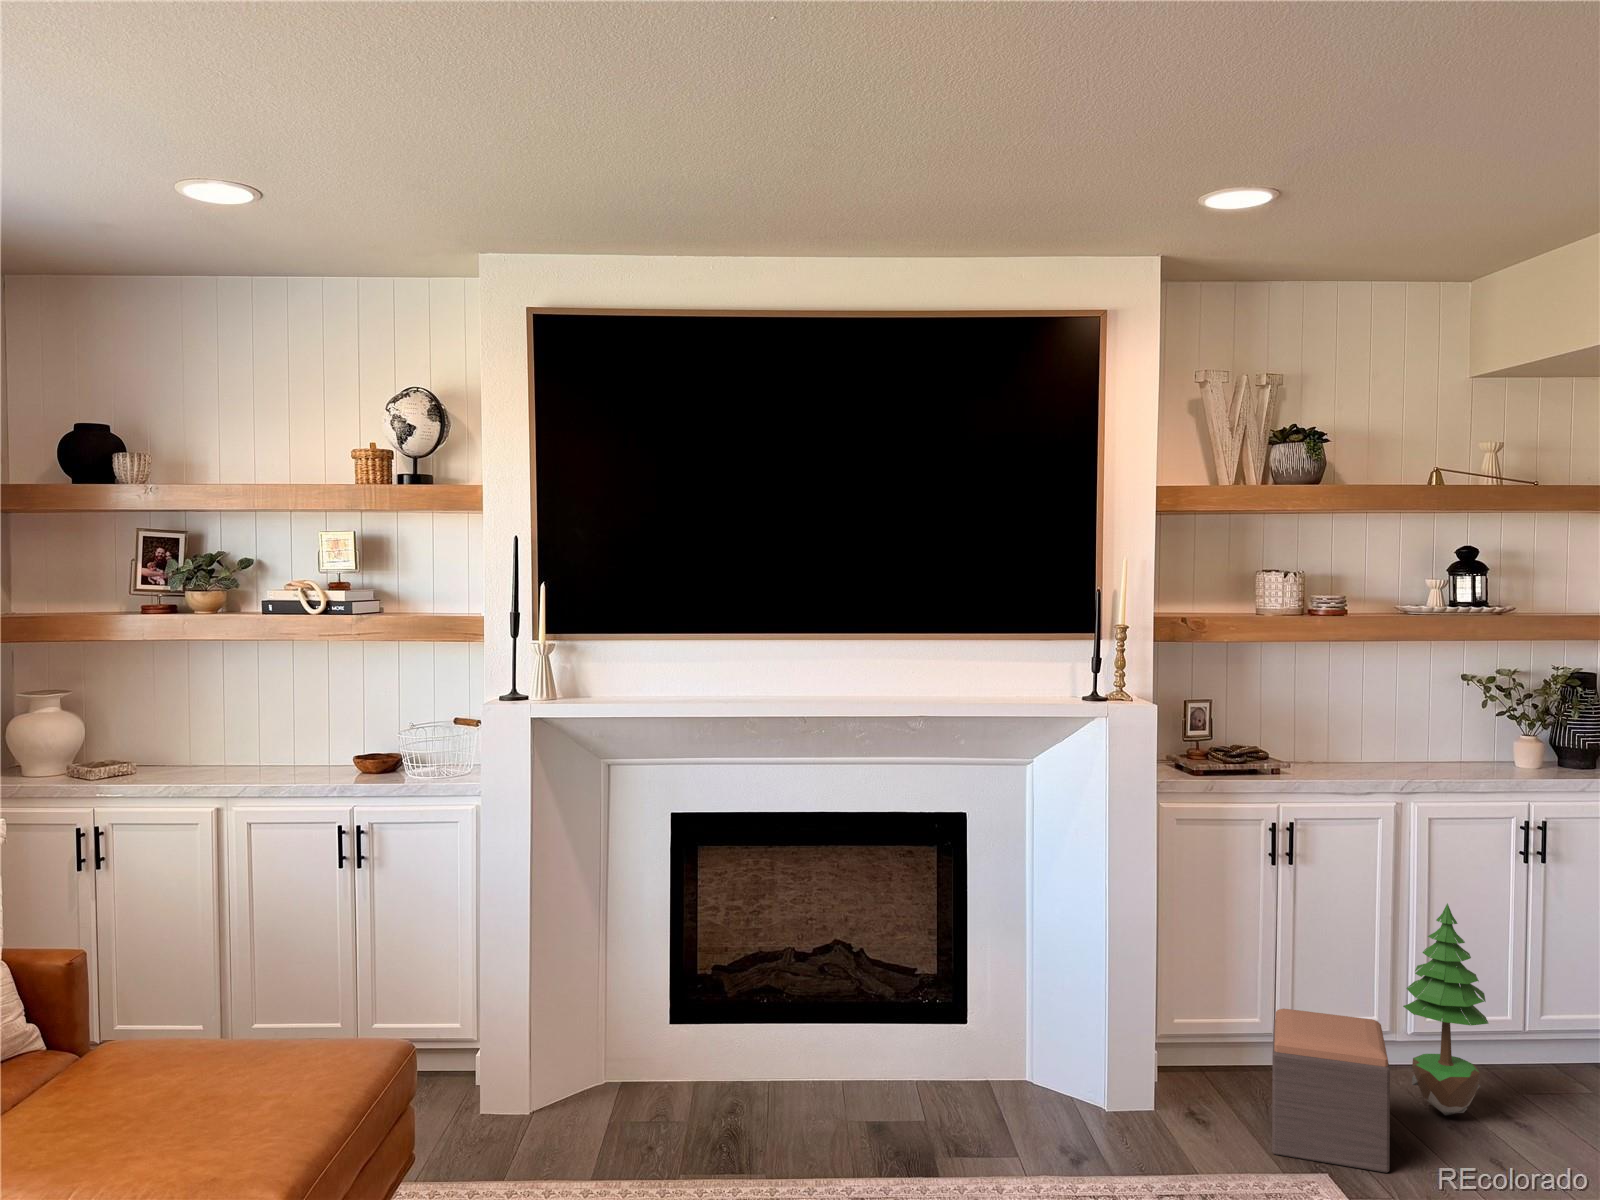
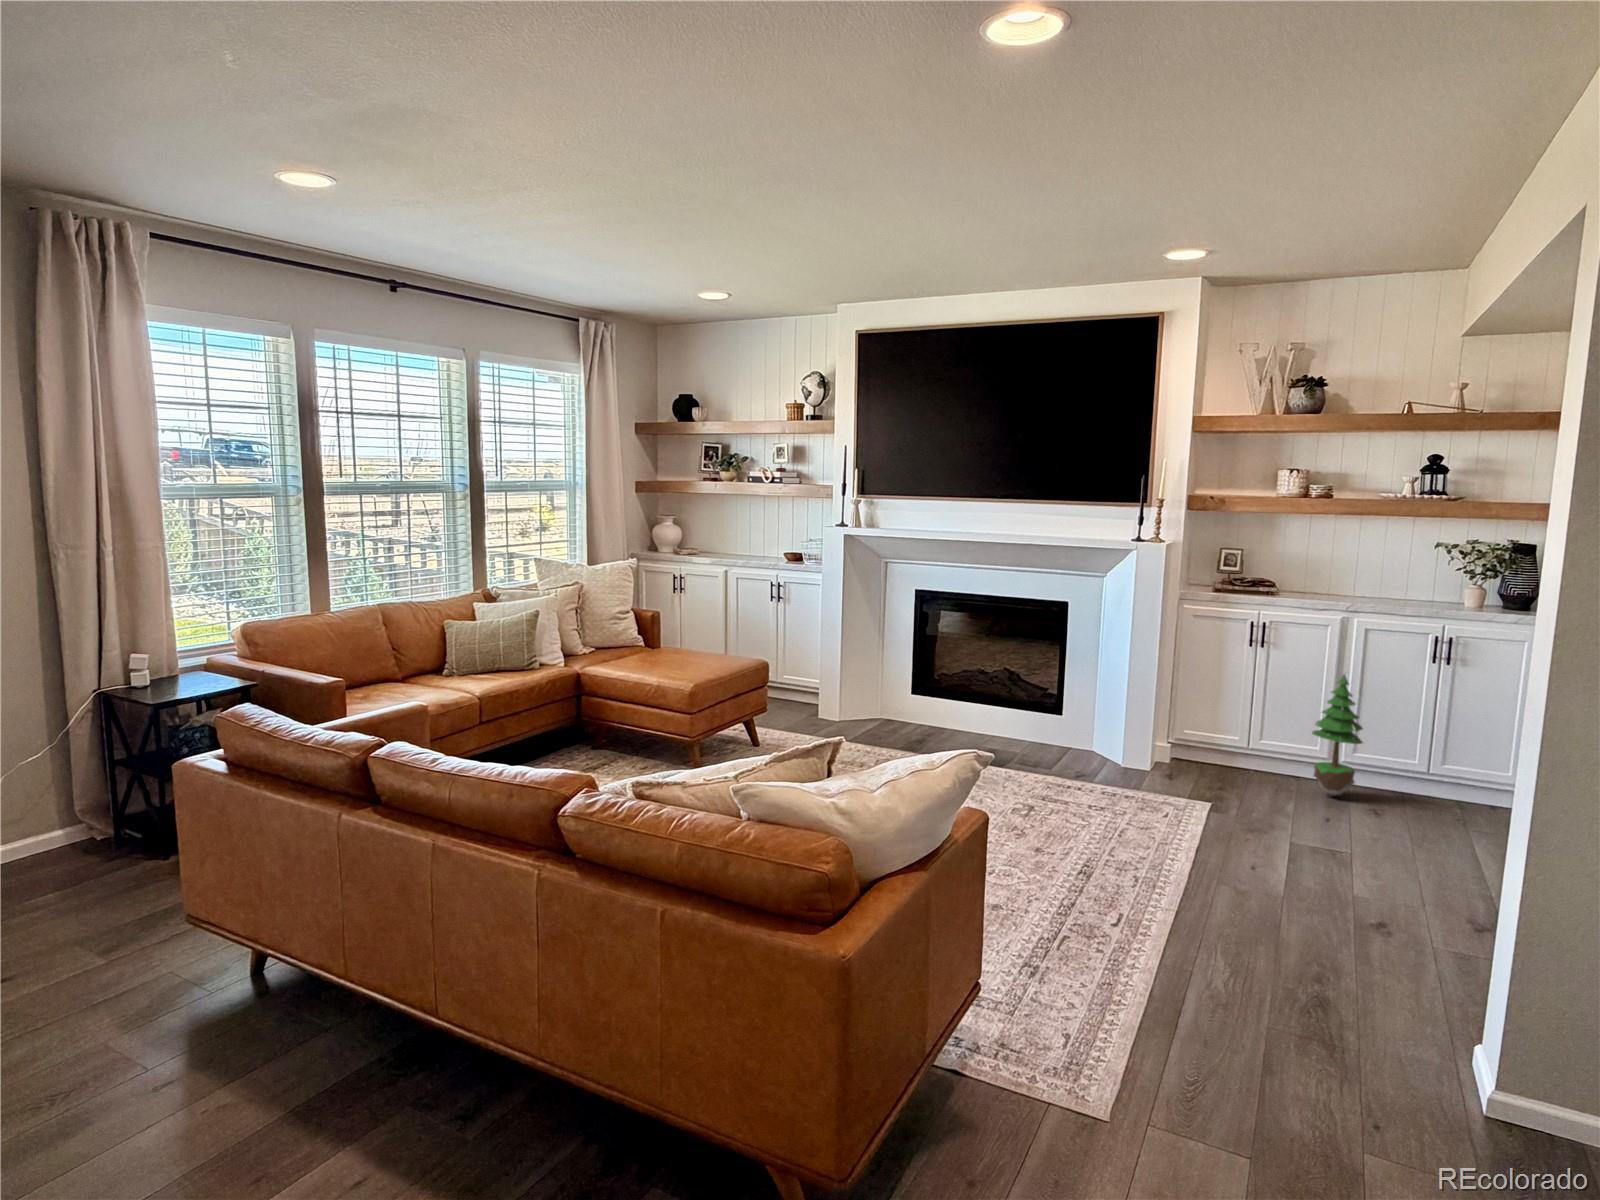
footstool: present [1272,1009,1390,1173] -> none [1195,721,1284,805]

